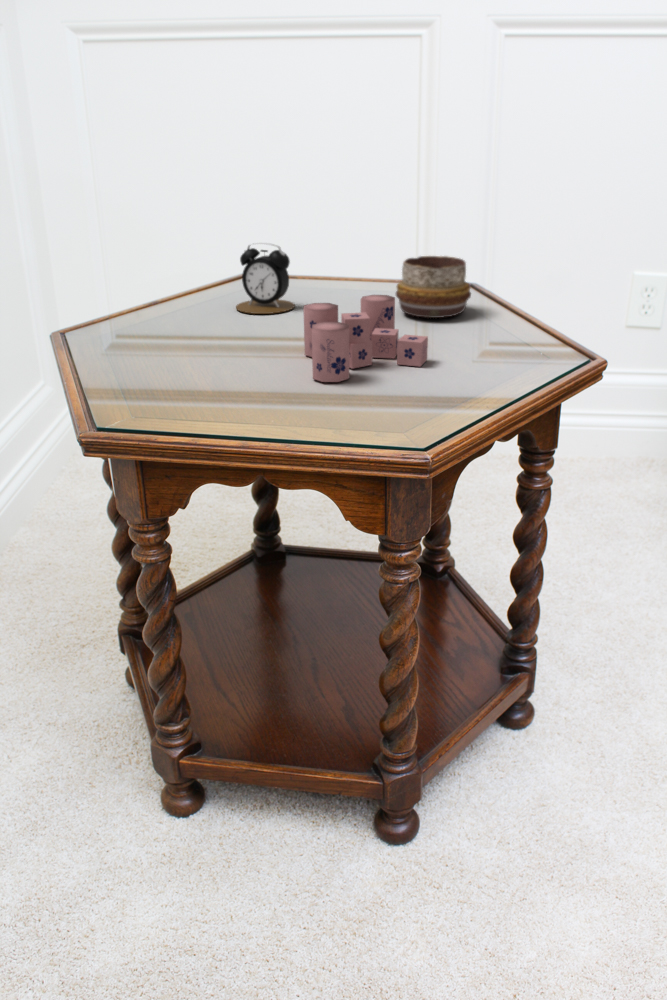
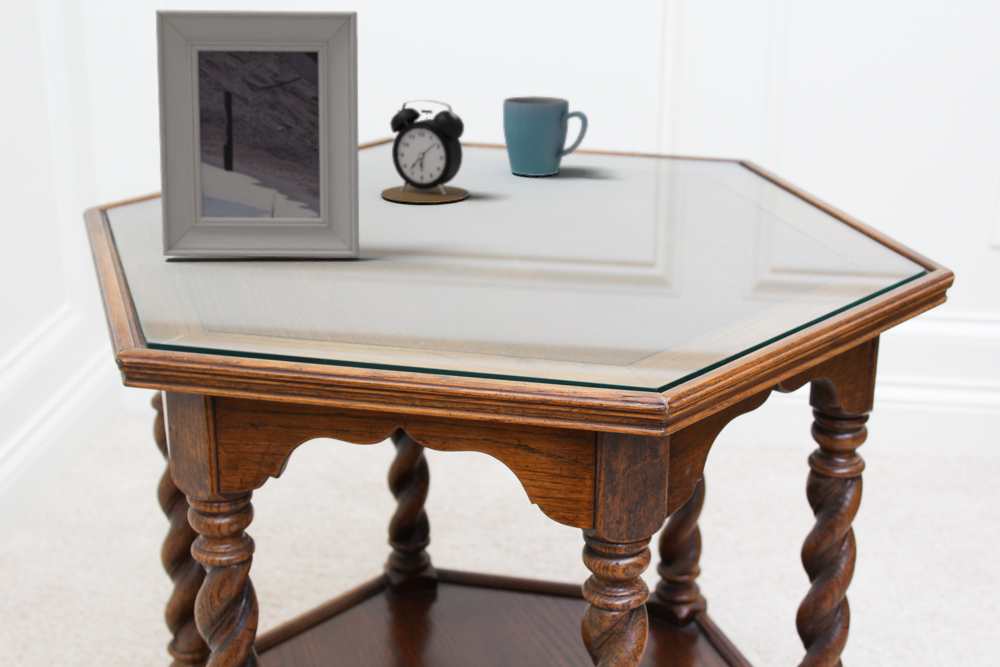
picture frame: none [82,193,226,361] -> present [156,10,359,257]
mug: none [314,234,372,290] -> present [503,96,588,176]
decorative bowl: present [396,256,471,318] -> none [622,125,737,214]
candle: present [304,295,428,382] -> none [479,172,669,292]

